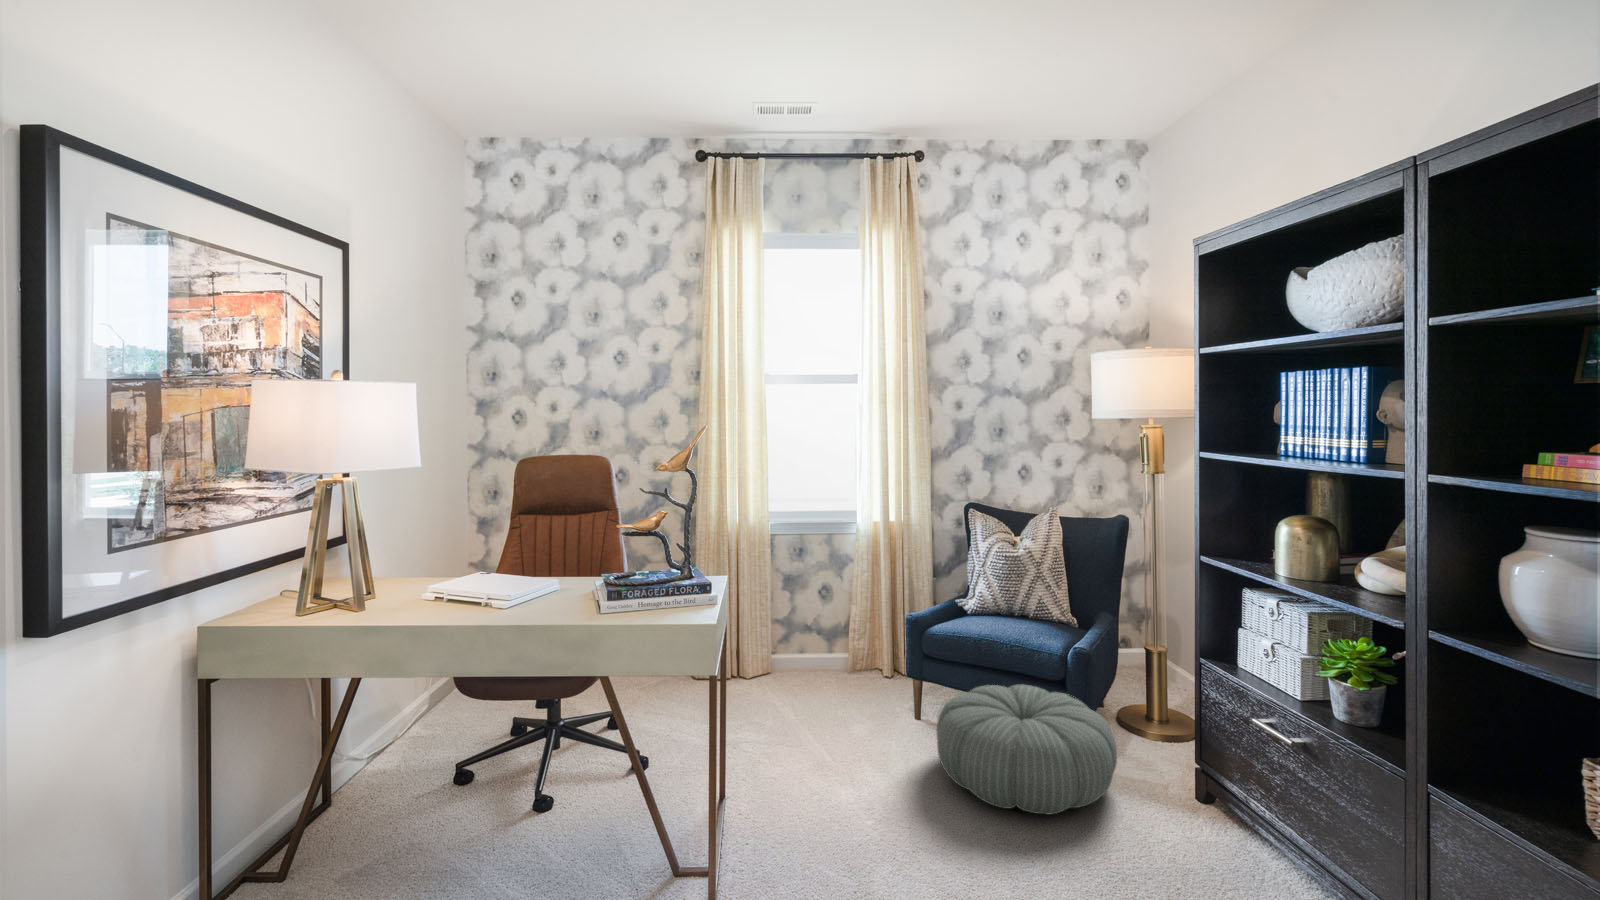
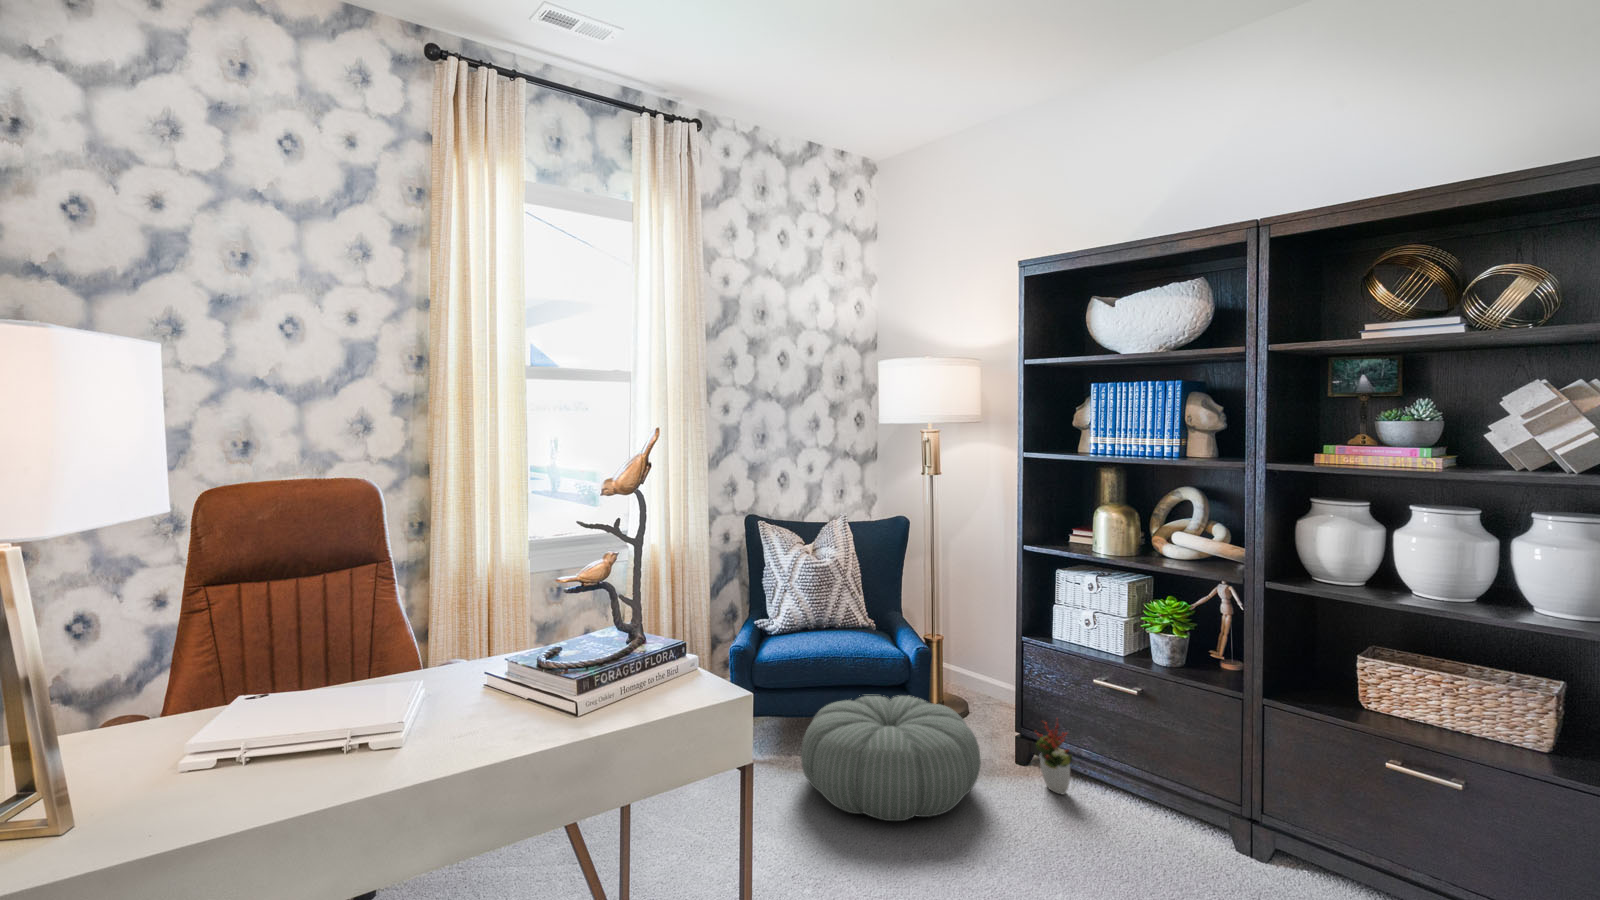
decorative plant: none [1181,752,1228,842] -> present [1036,722,1072,794]

